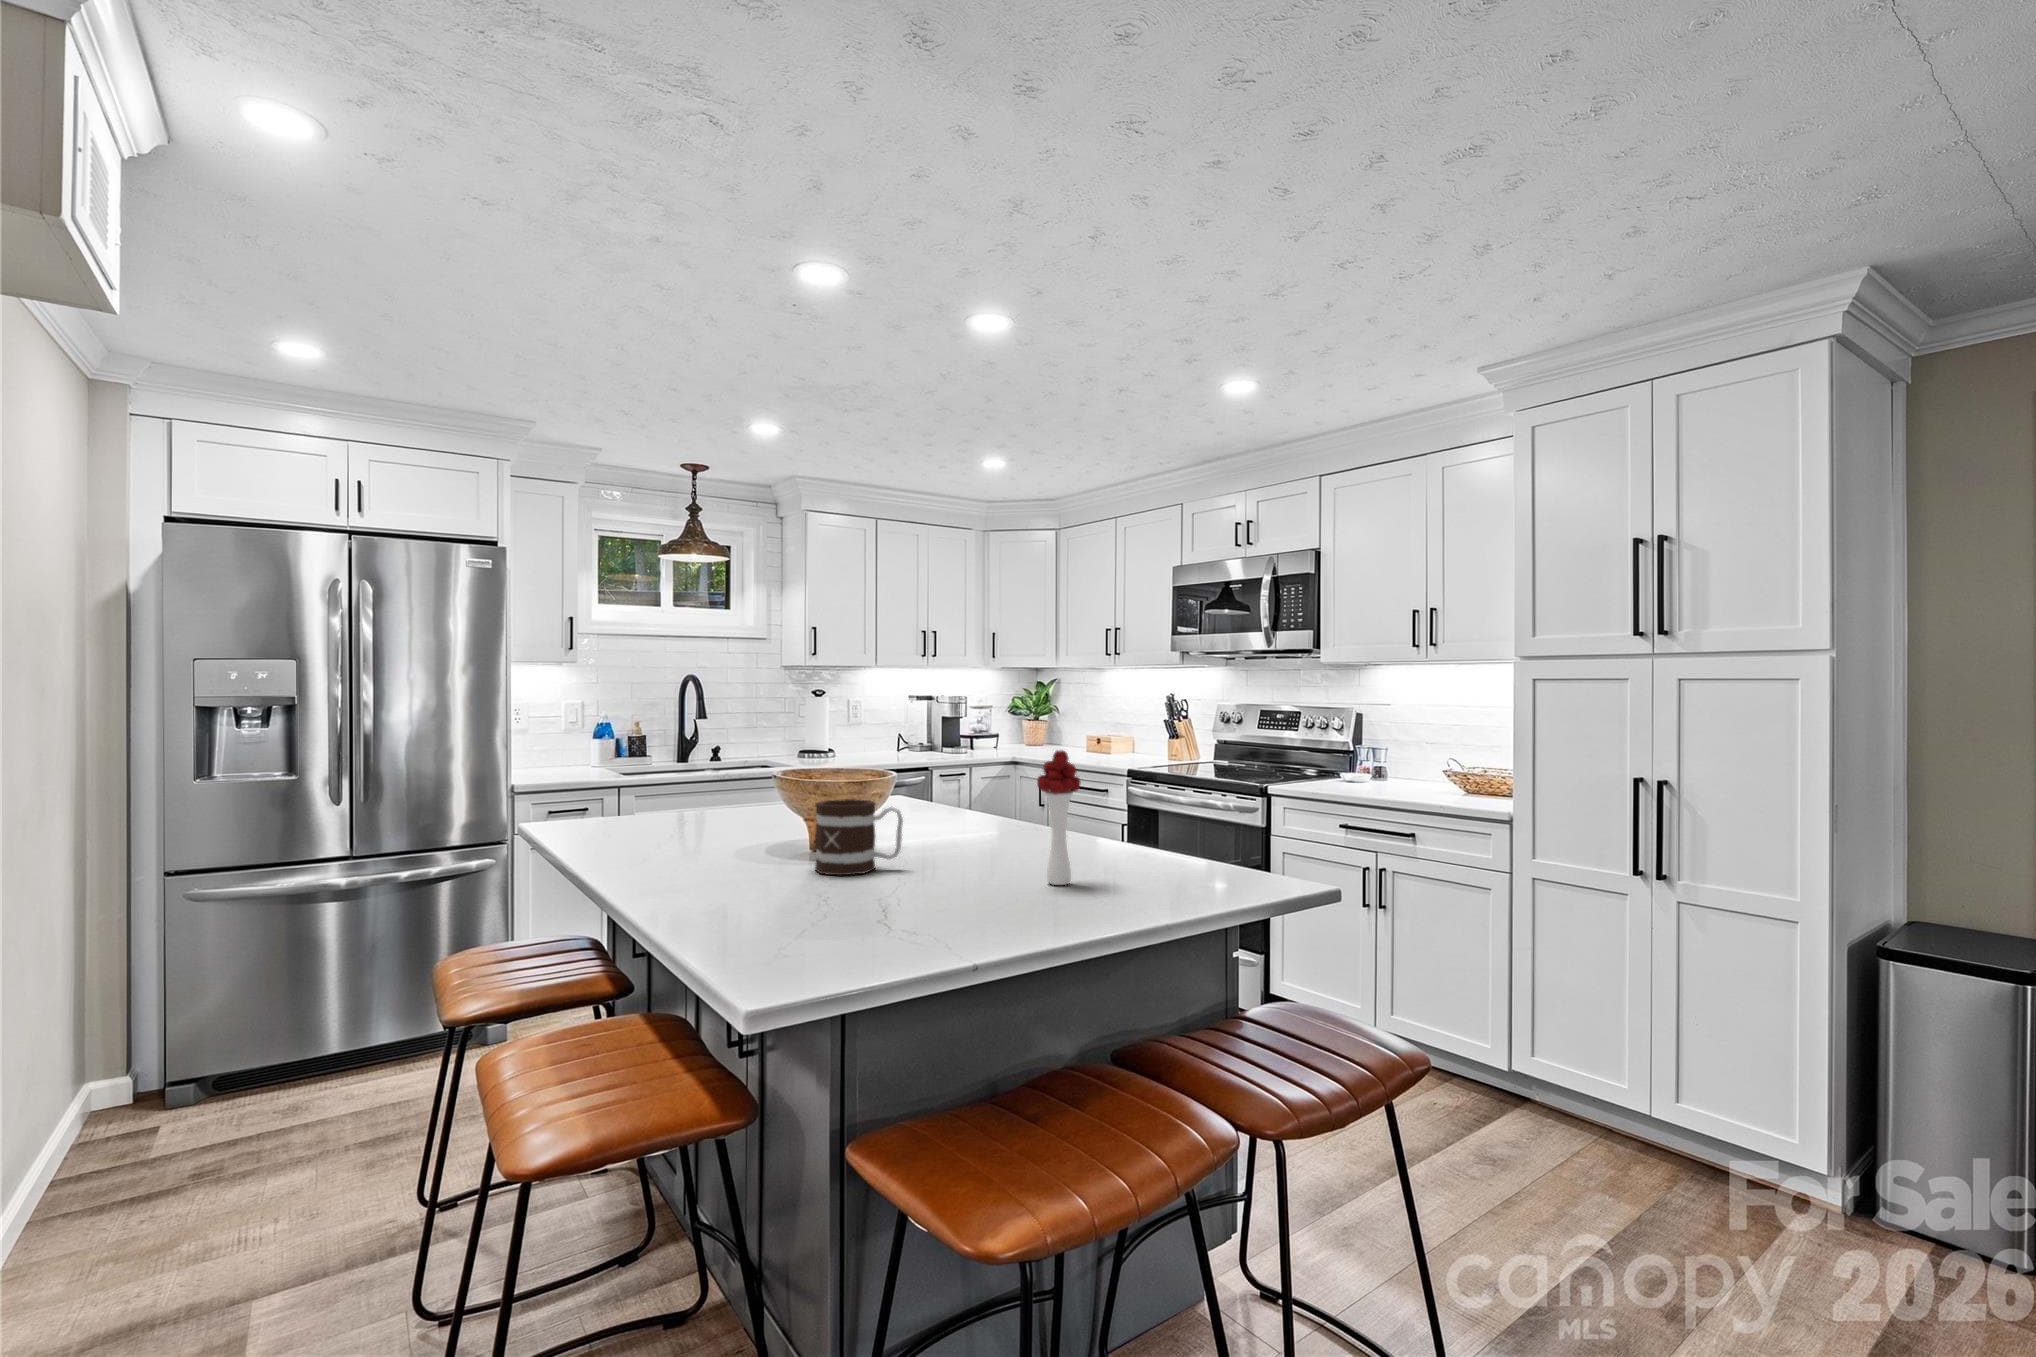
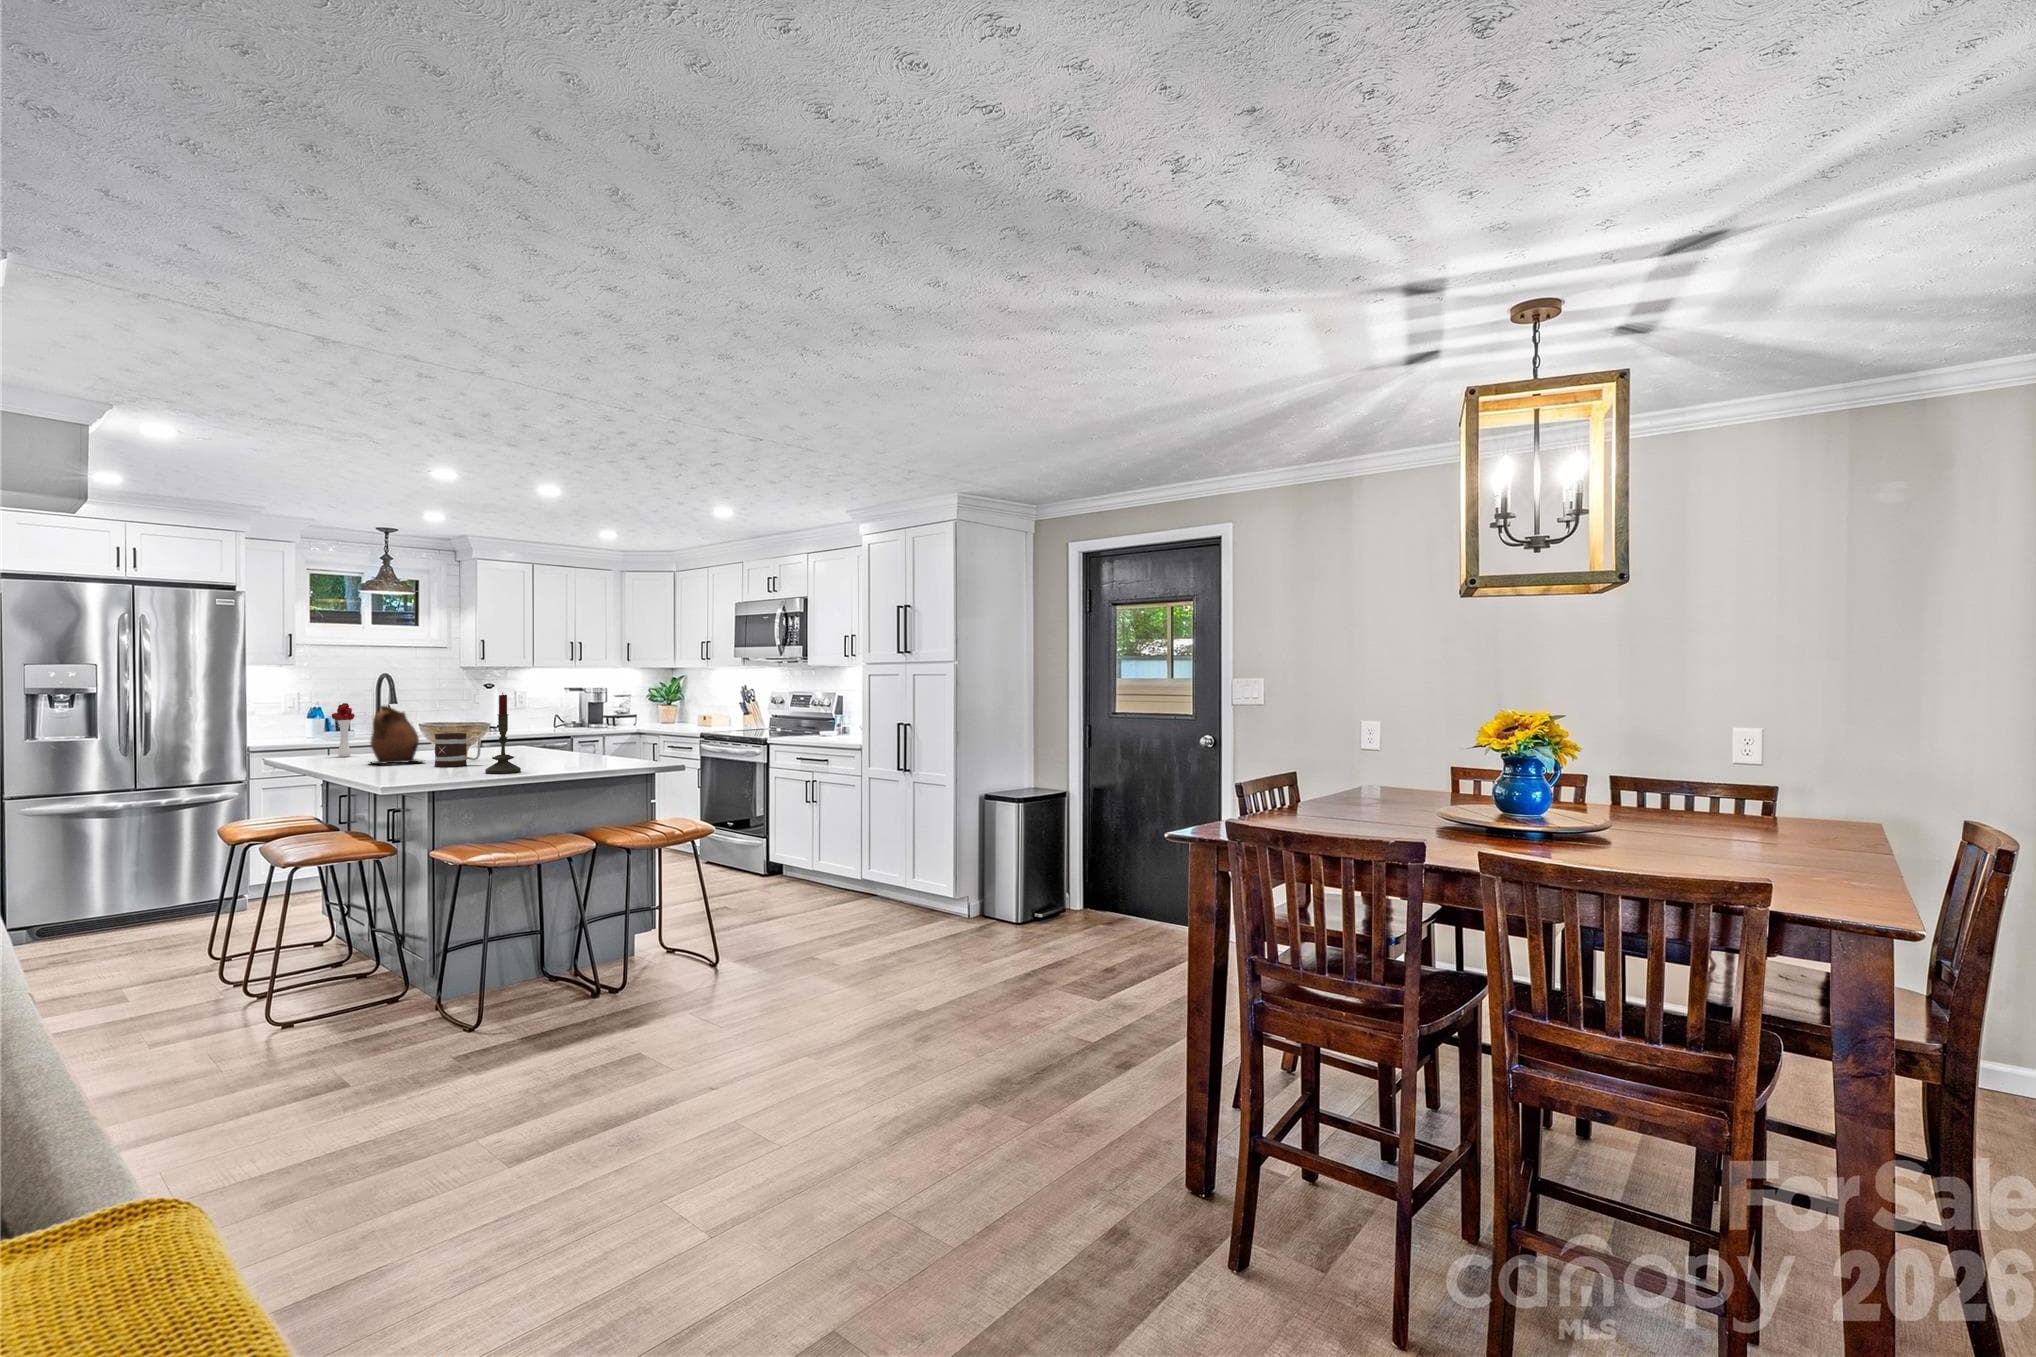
candle: none [950,722,1024,922] -> present [485,693,521,773]
ceramic pitcher: none [682,740,790,859] -> present [370,706,422,764]
flower bouquet: present [1037,750,1080,885] -> present [332,703,355,757]

